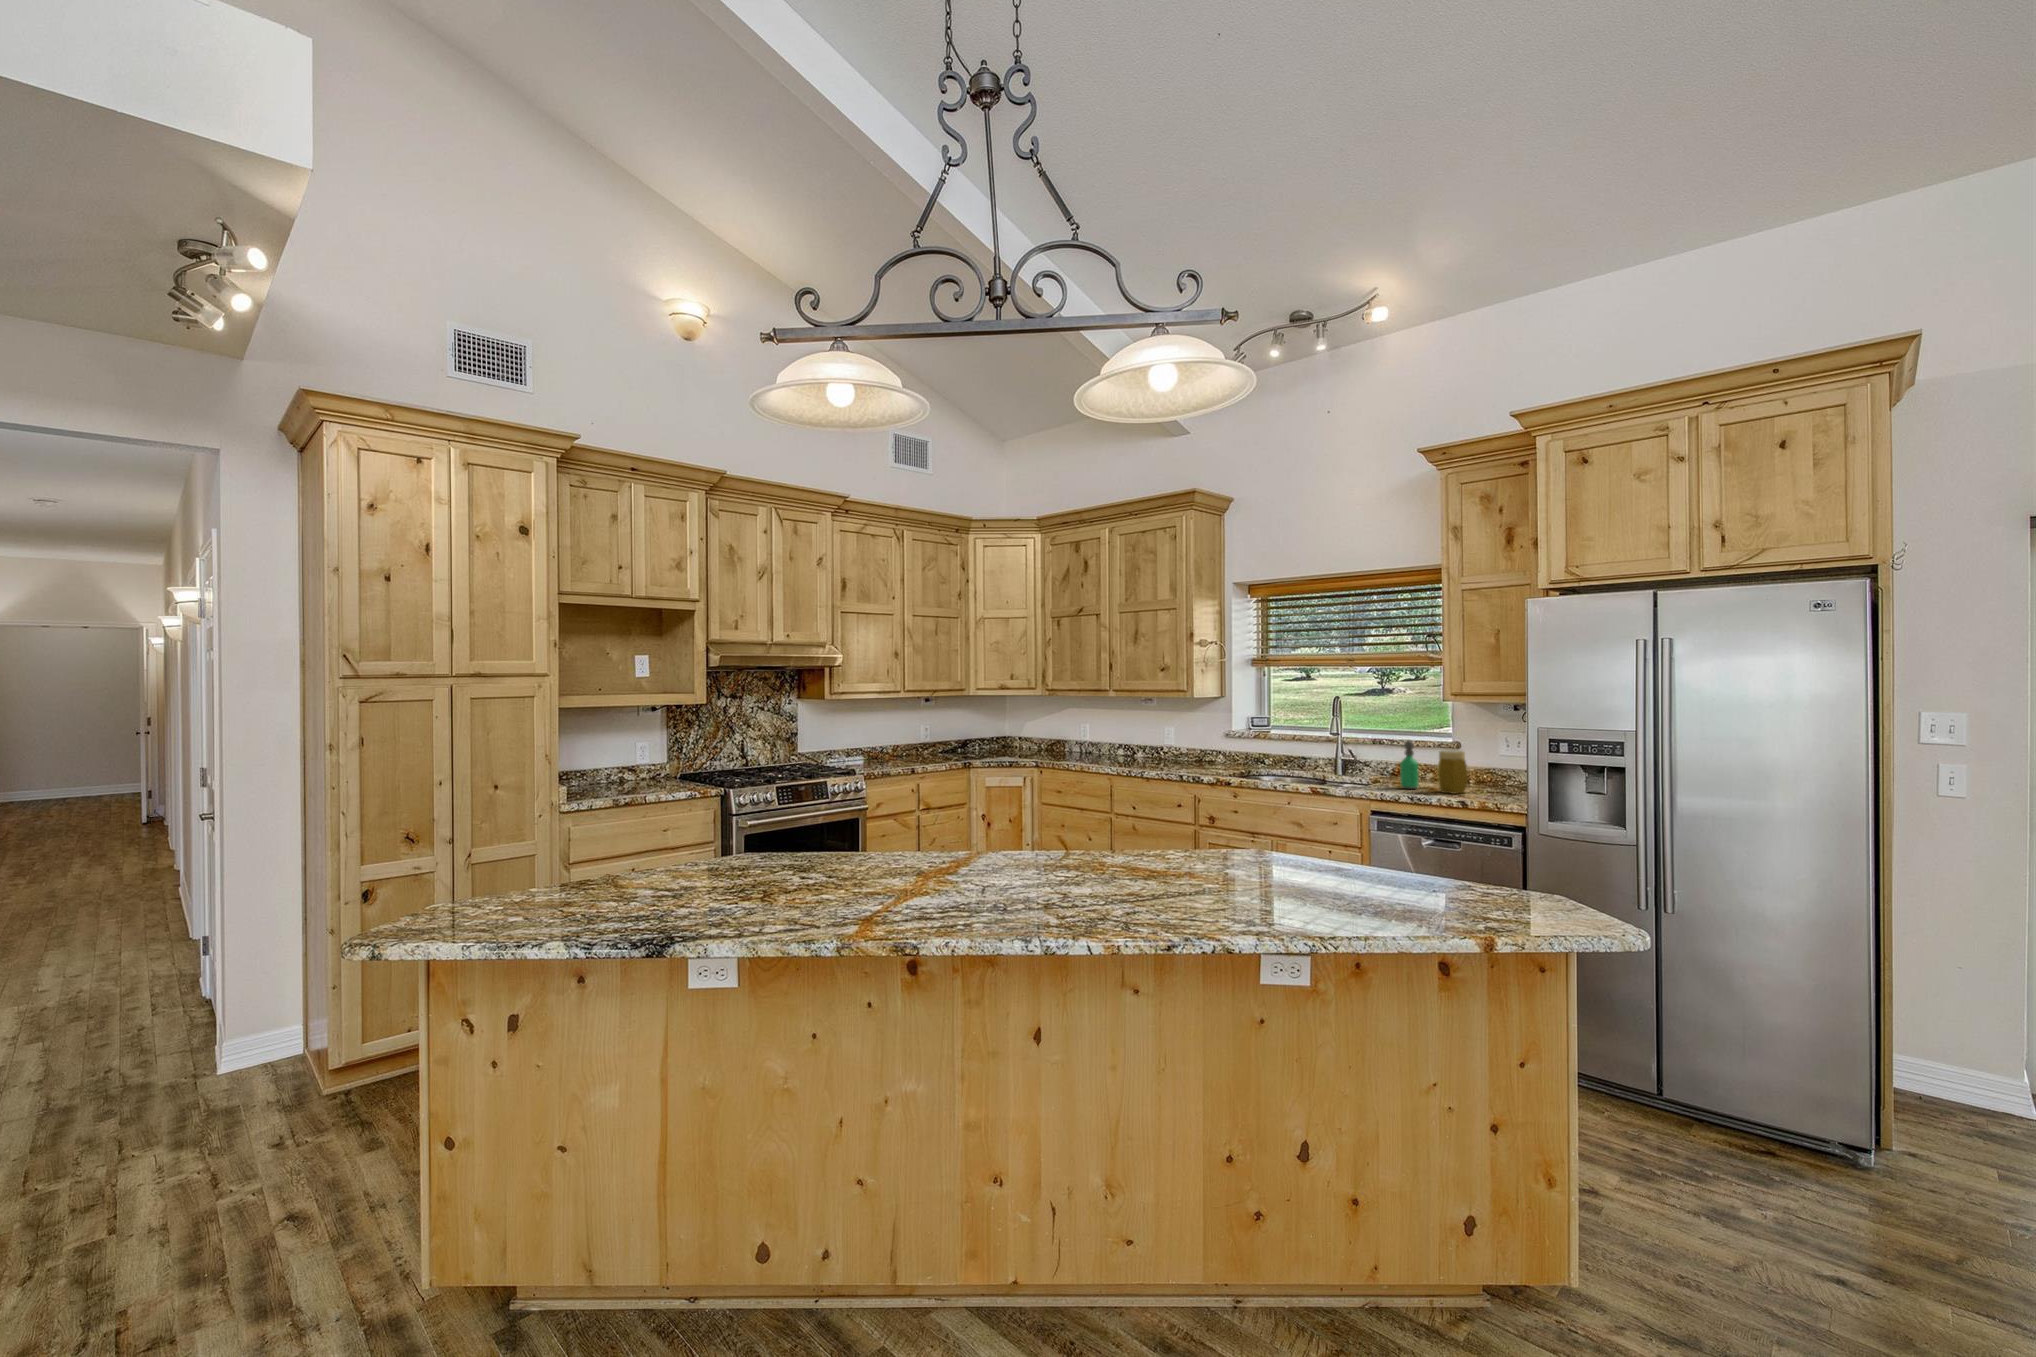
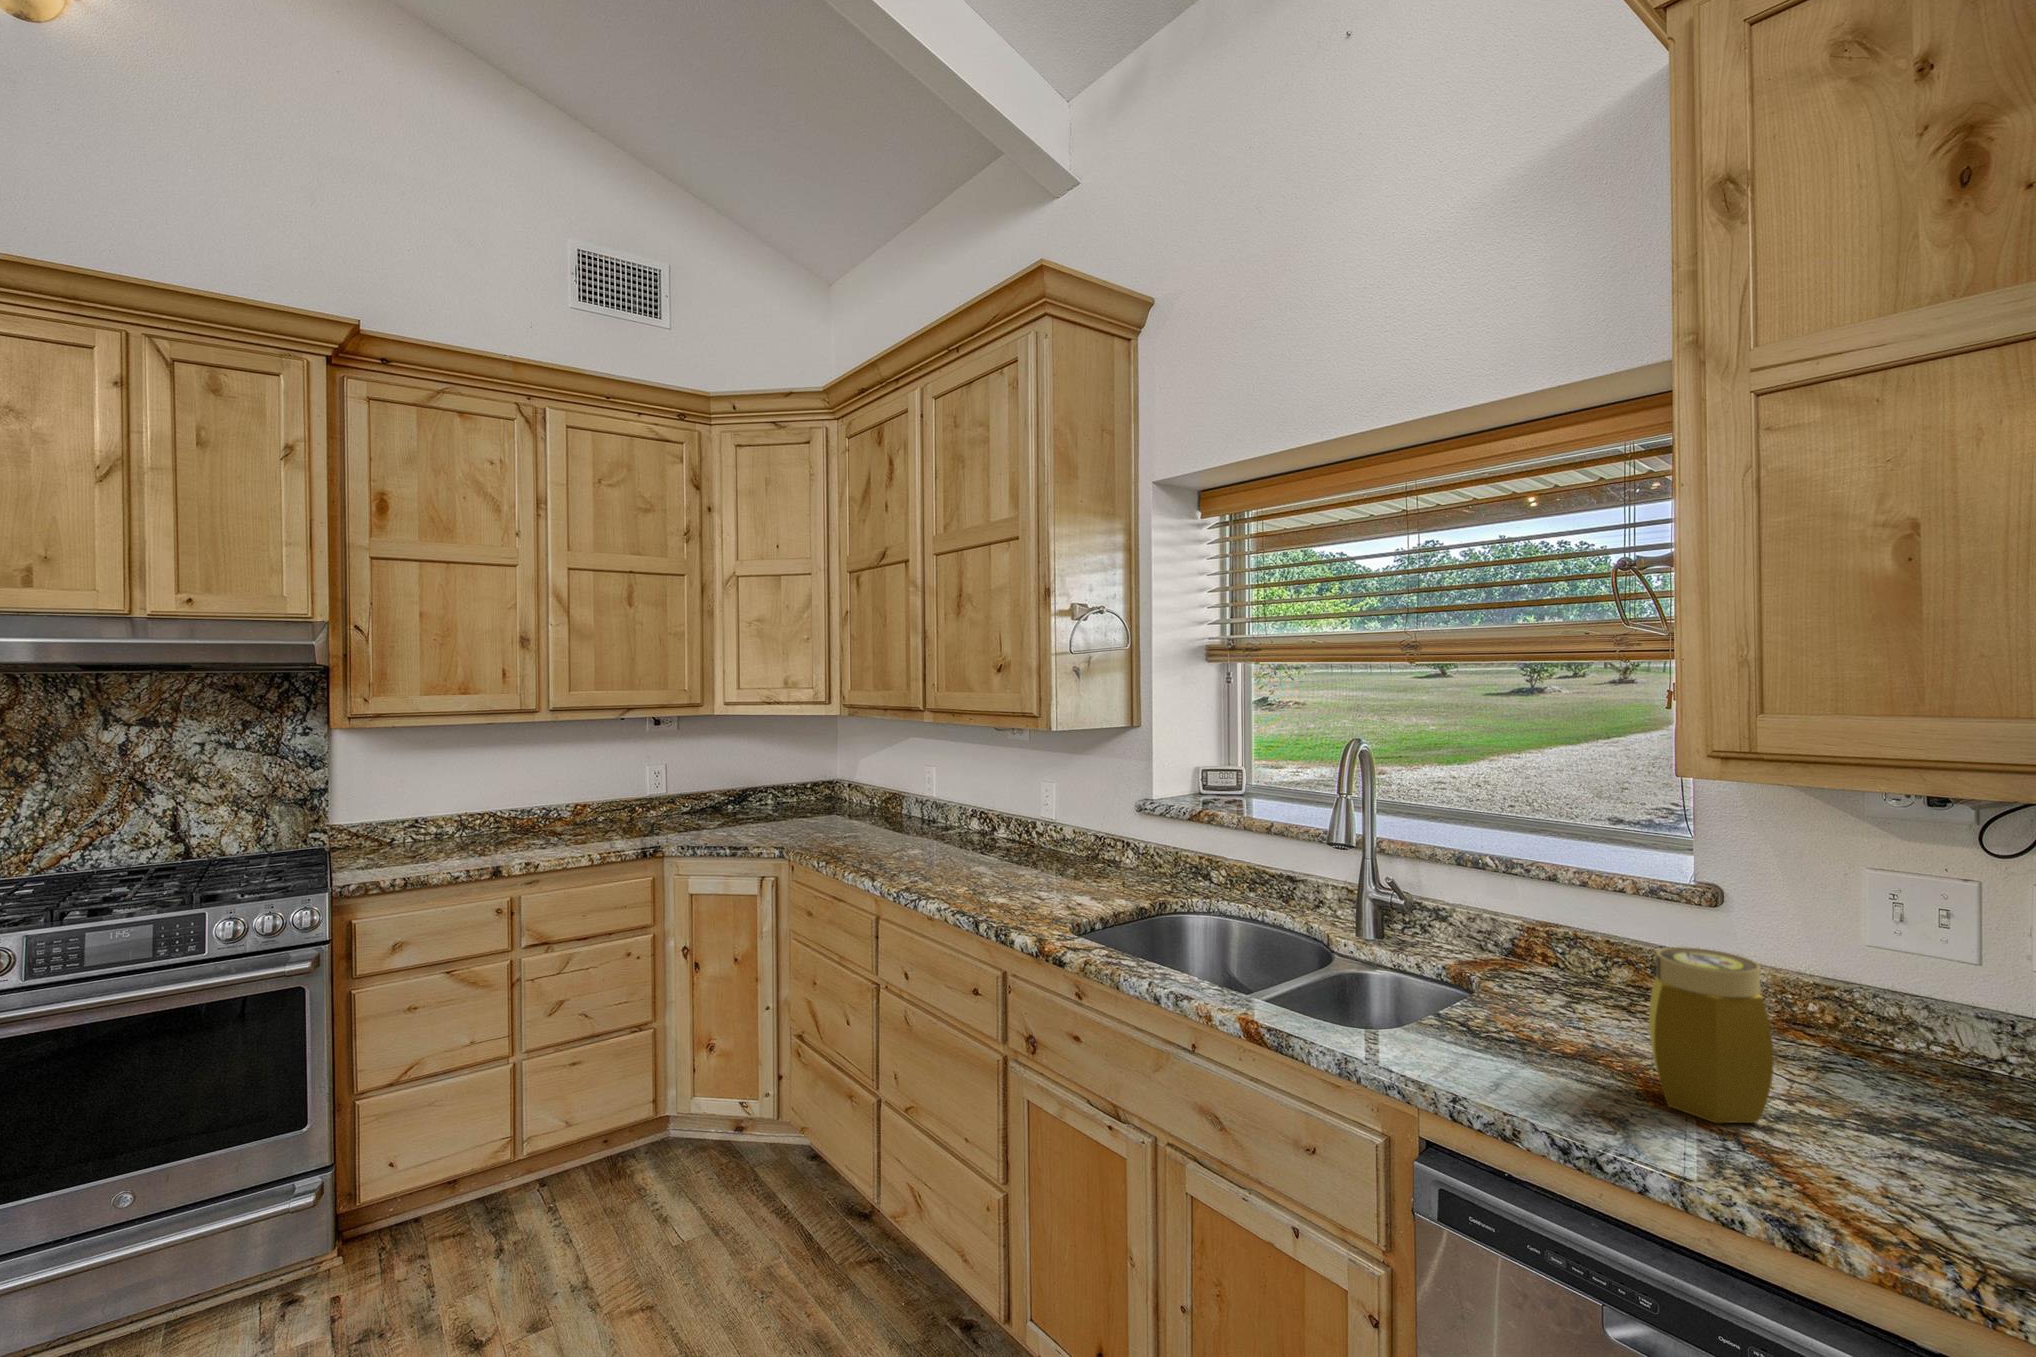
soap dispenser: present [1400,741,1419,789] -> none [1516,896,1579,1064]

